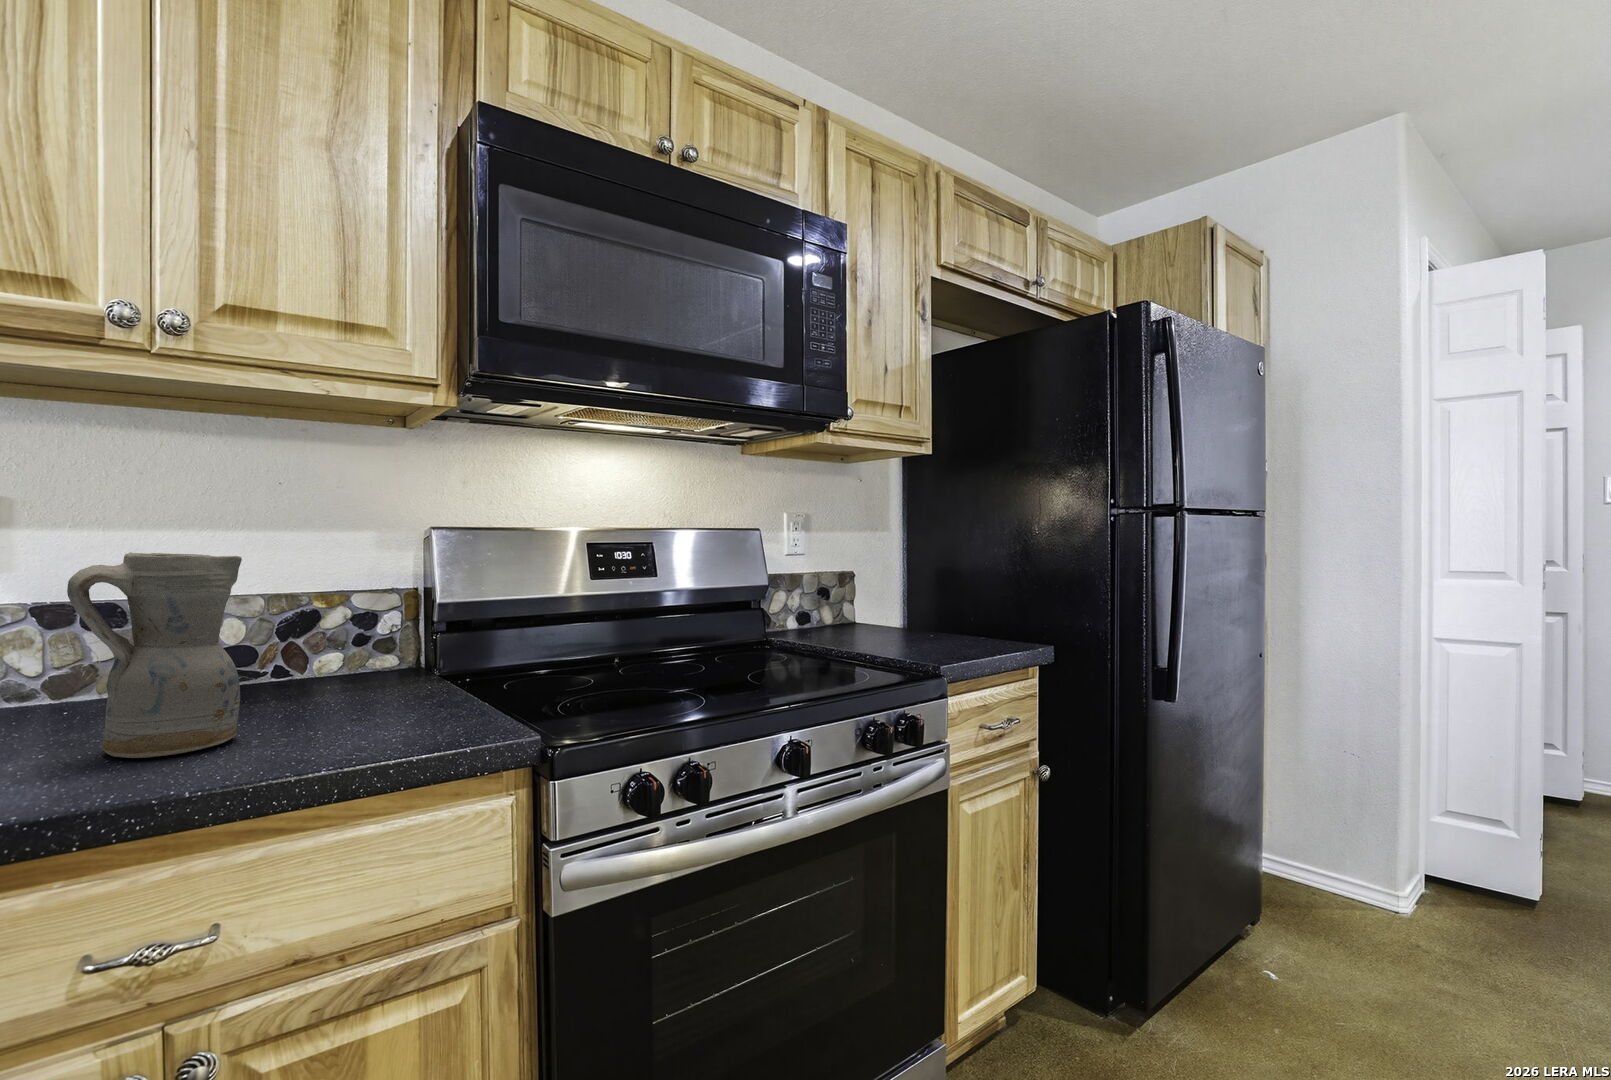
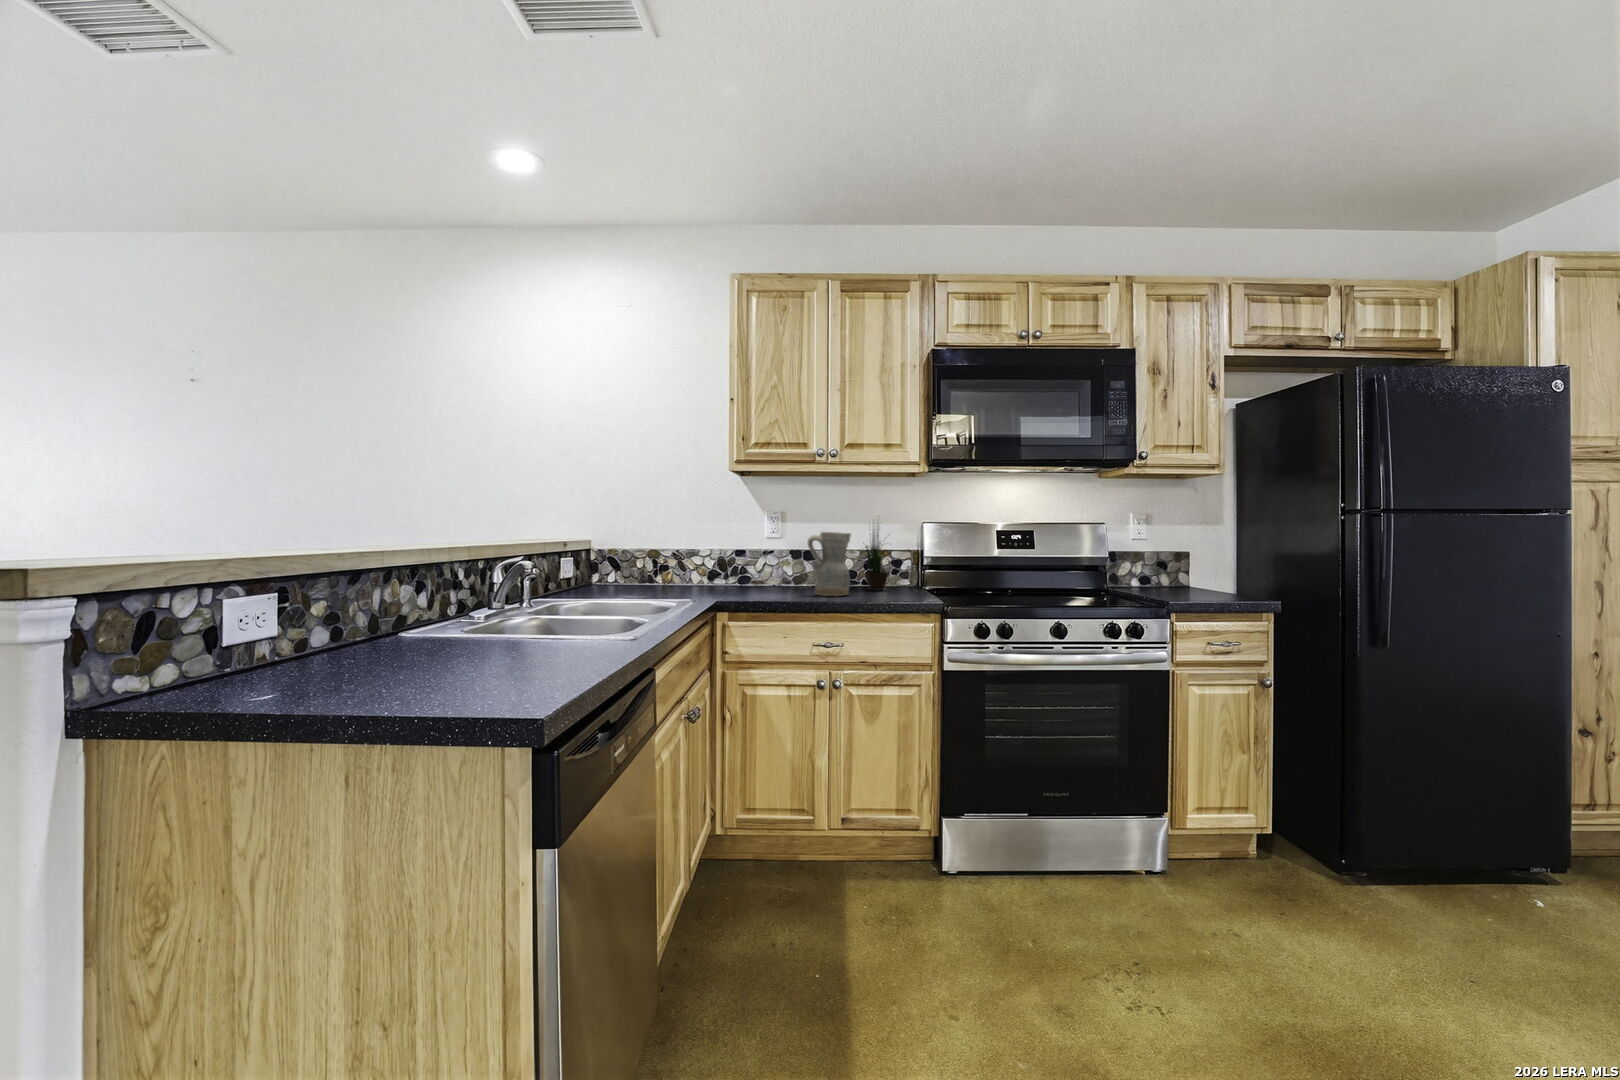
potted plant: none [251,488,371,701] -> present [865,533,890,590]

